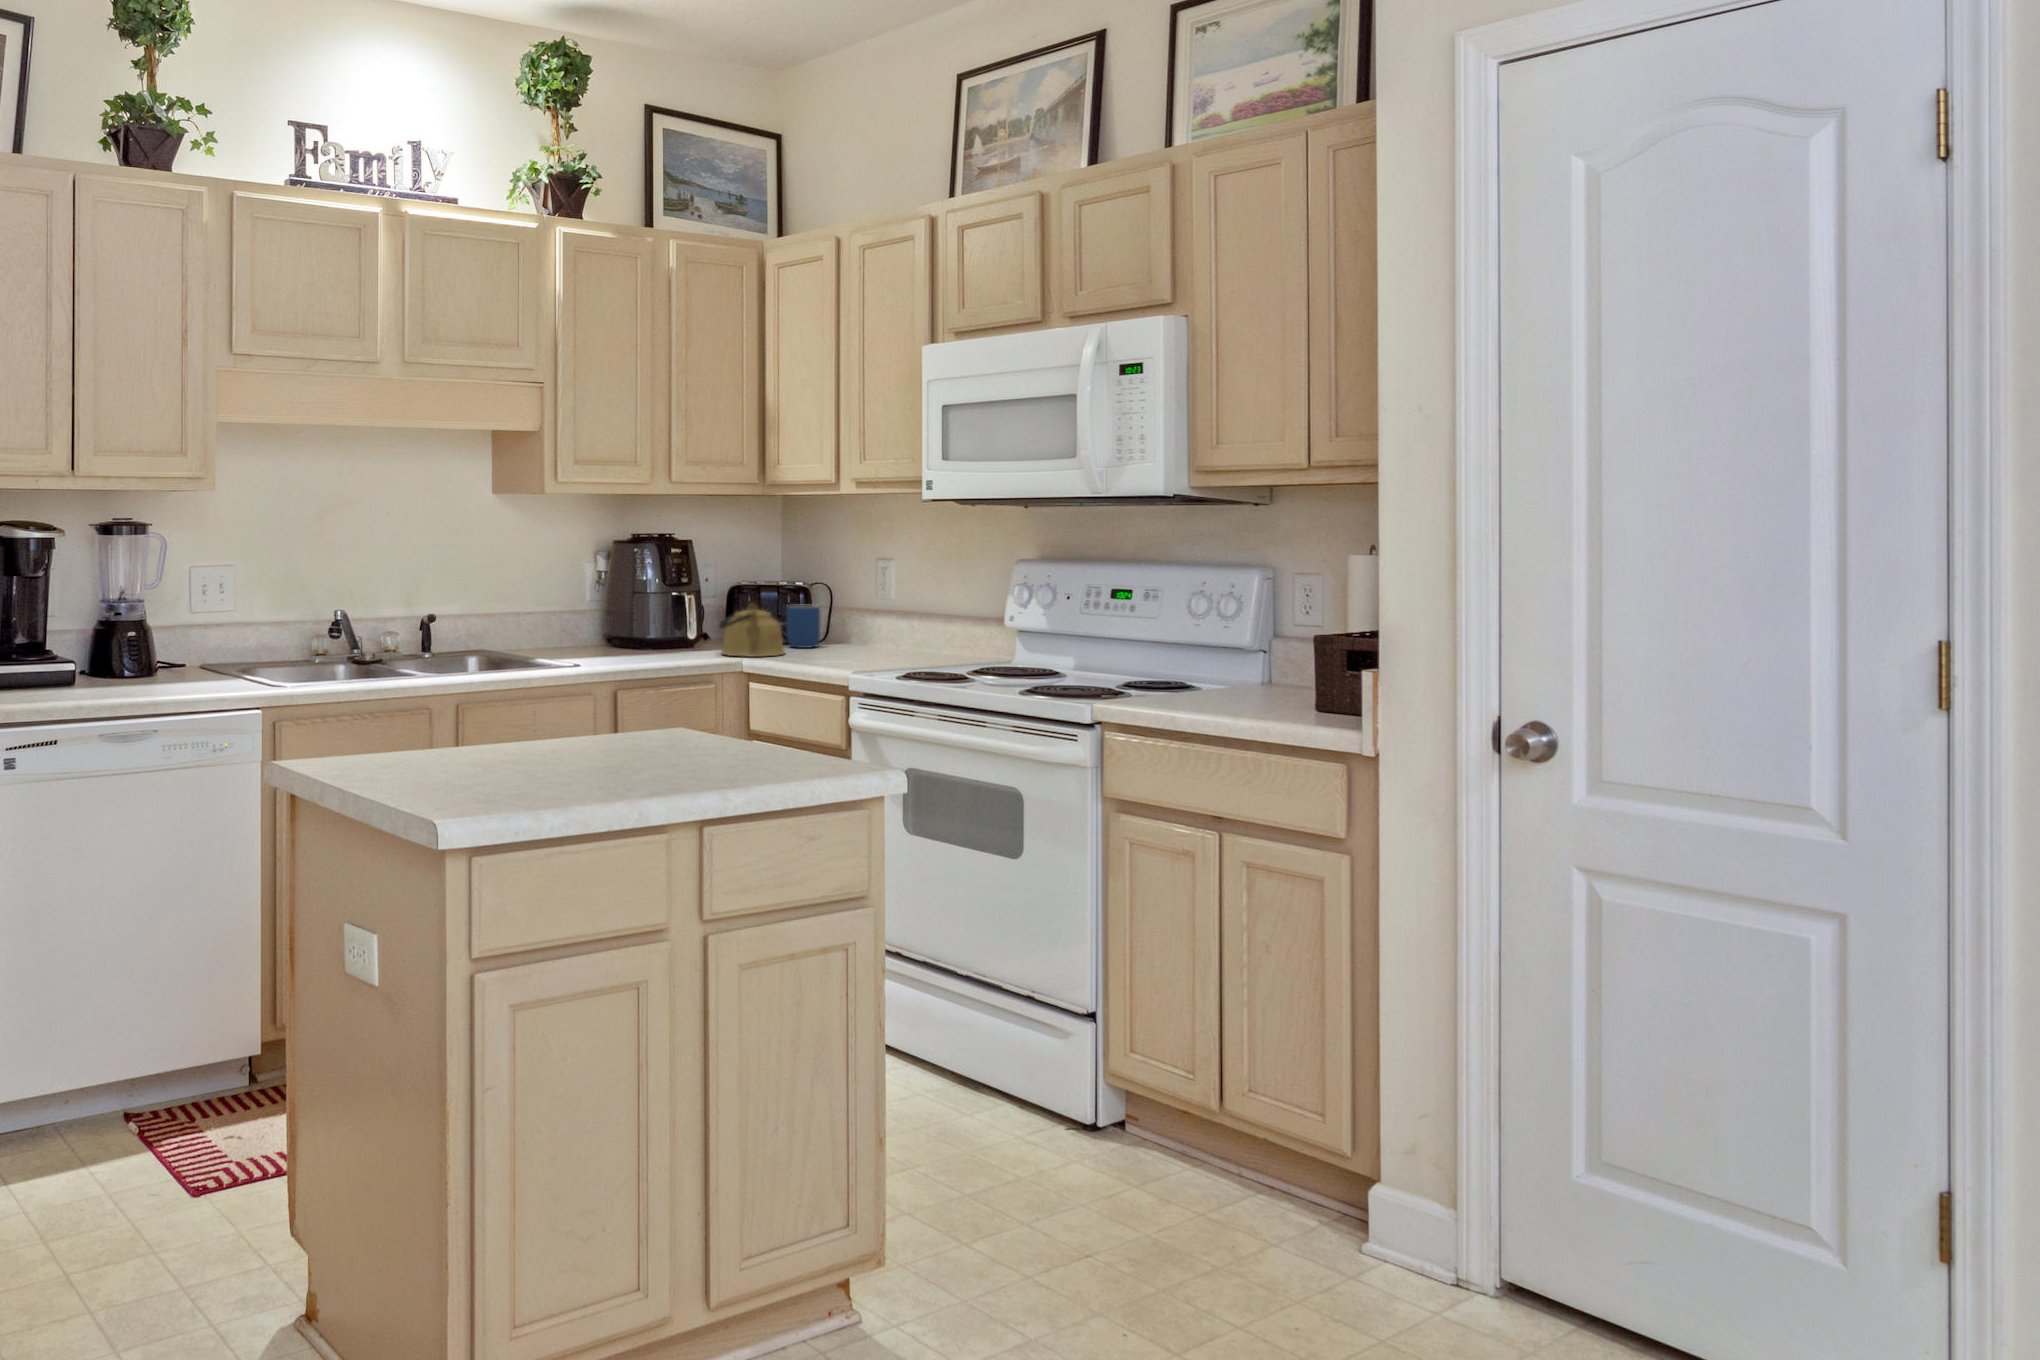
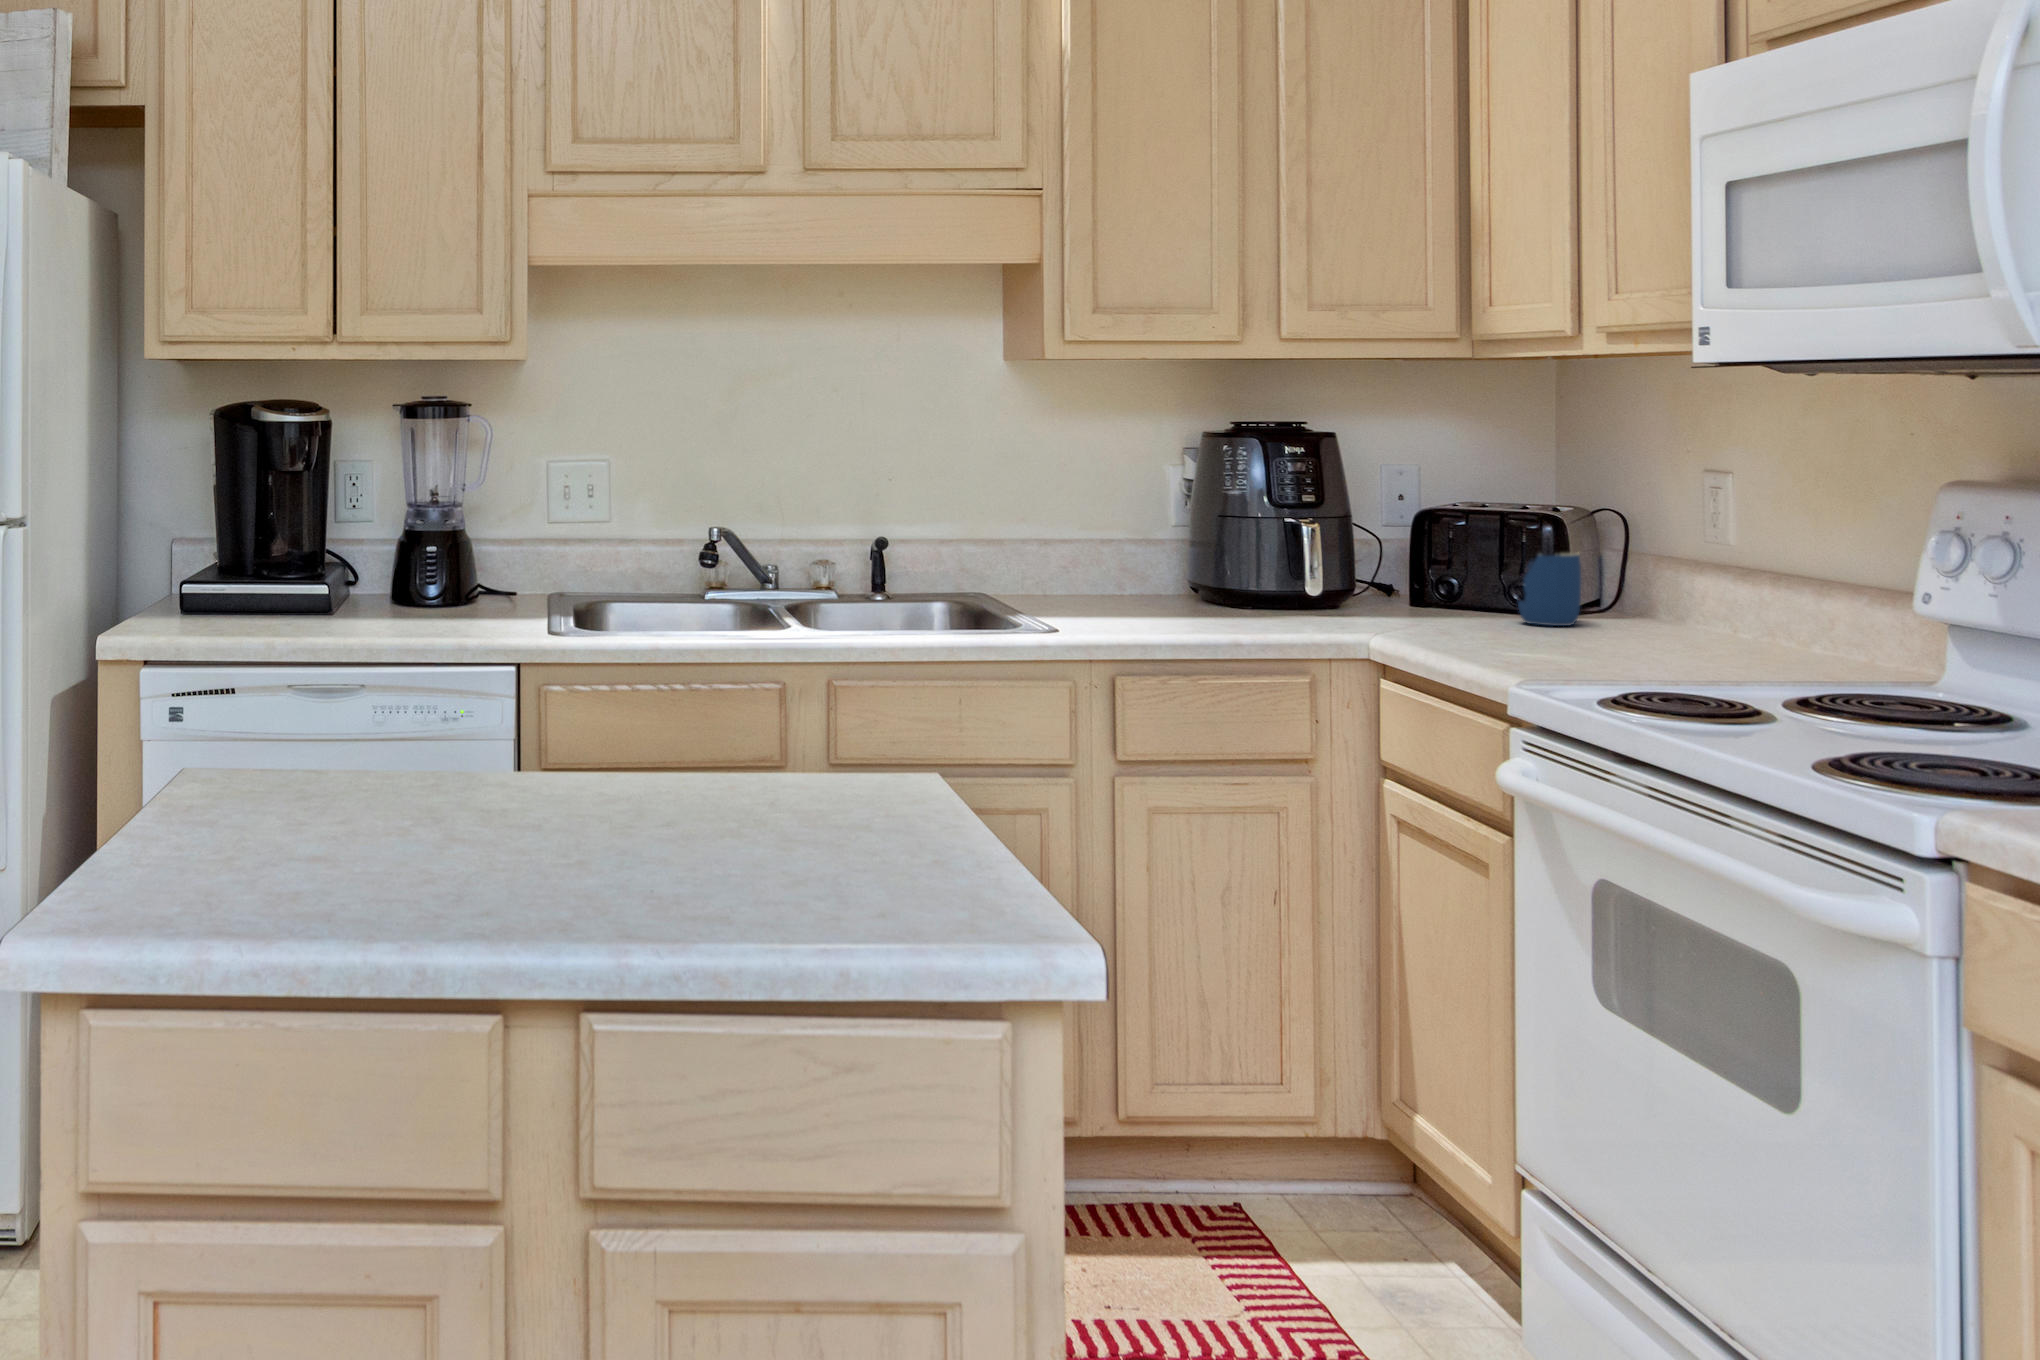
kettle: present [718,604,785,657] -> none [1354,545,1487,637]

